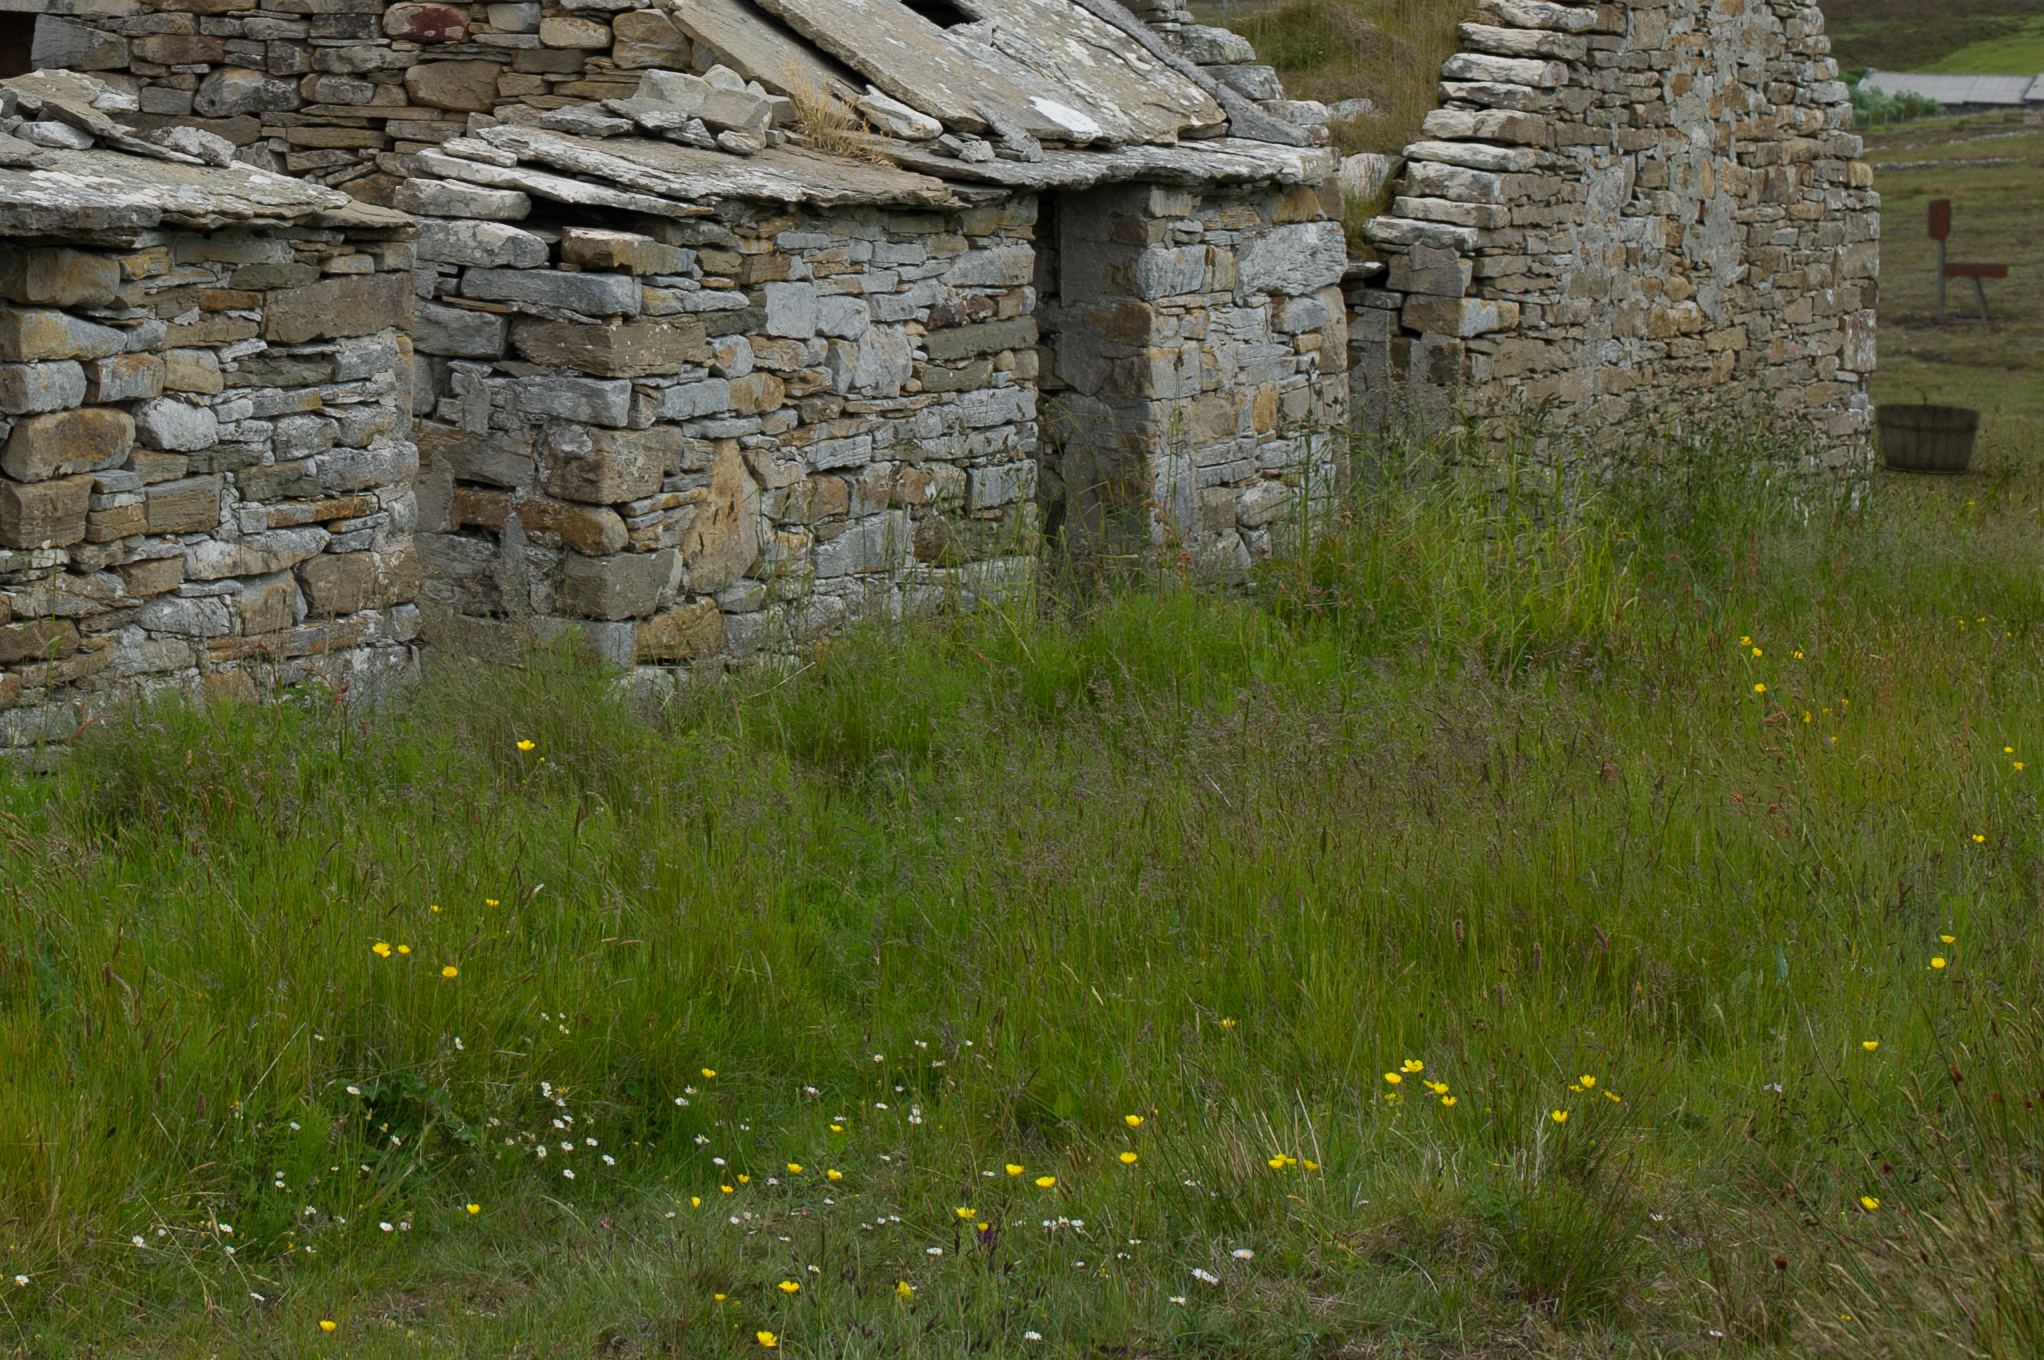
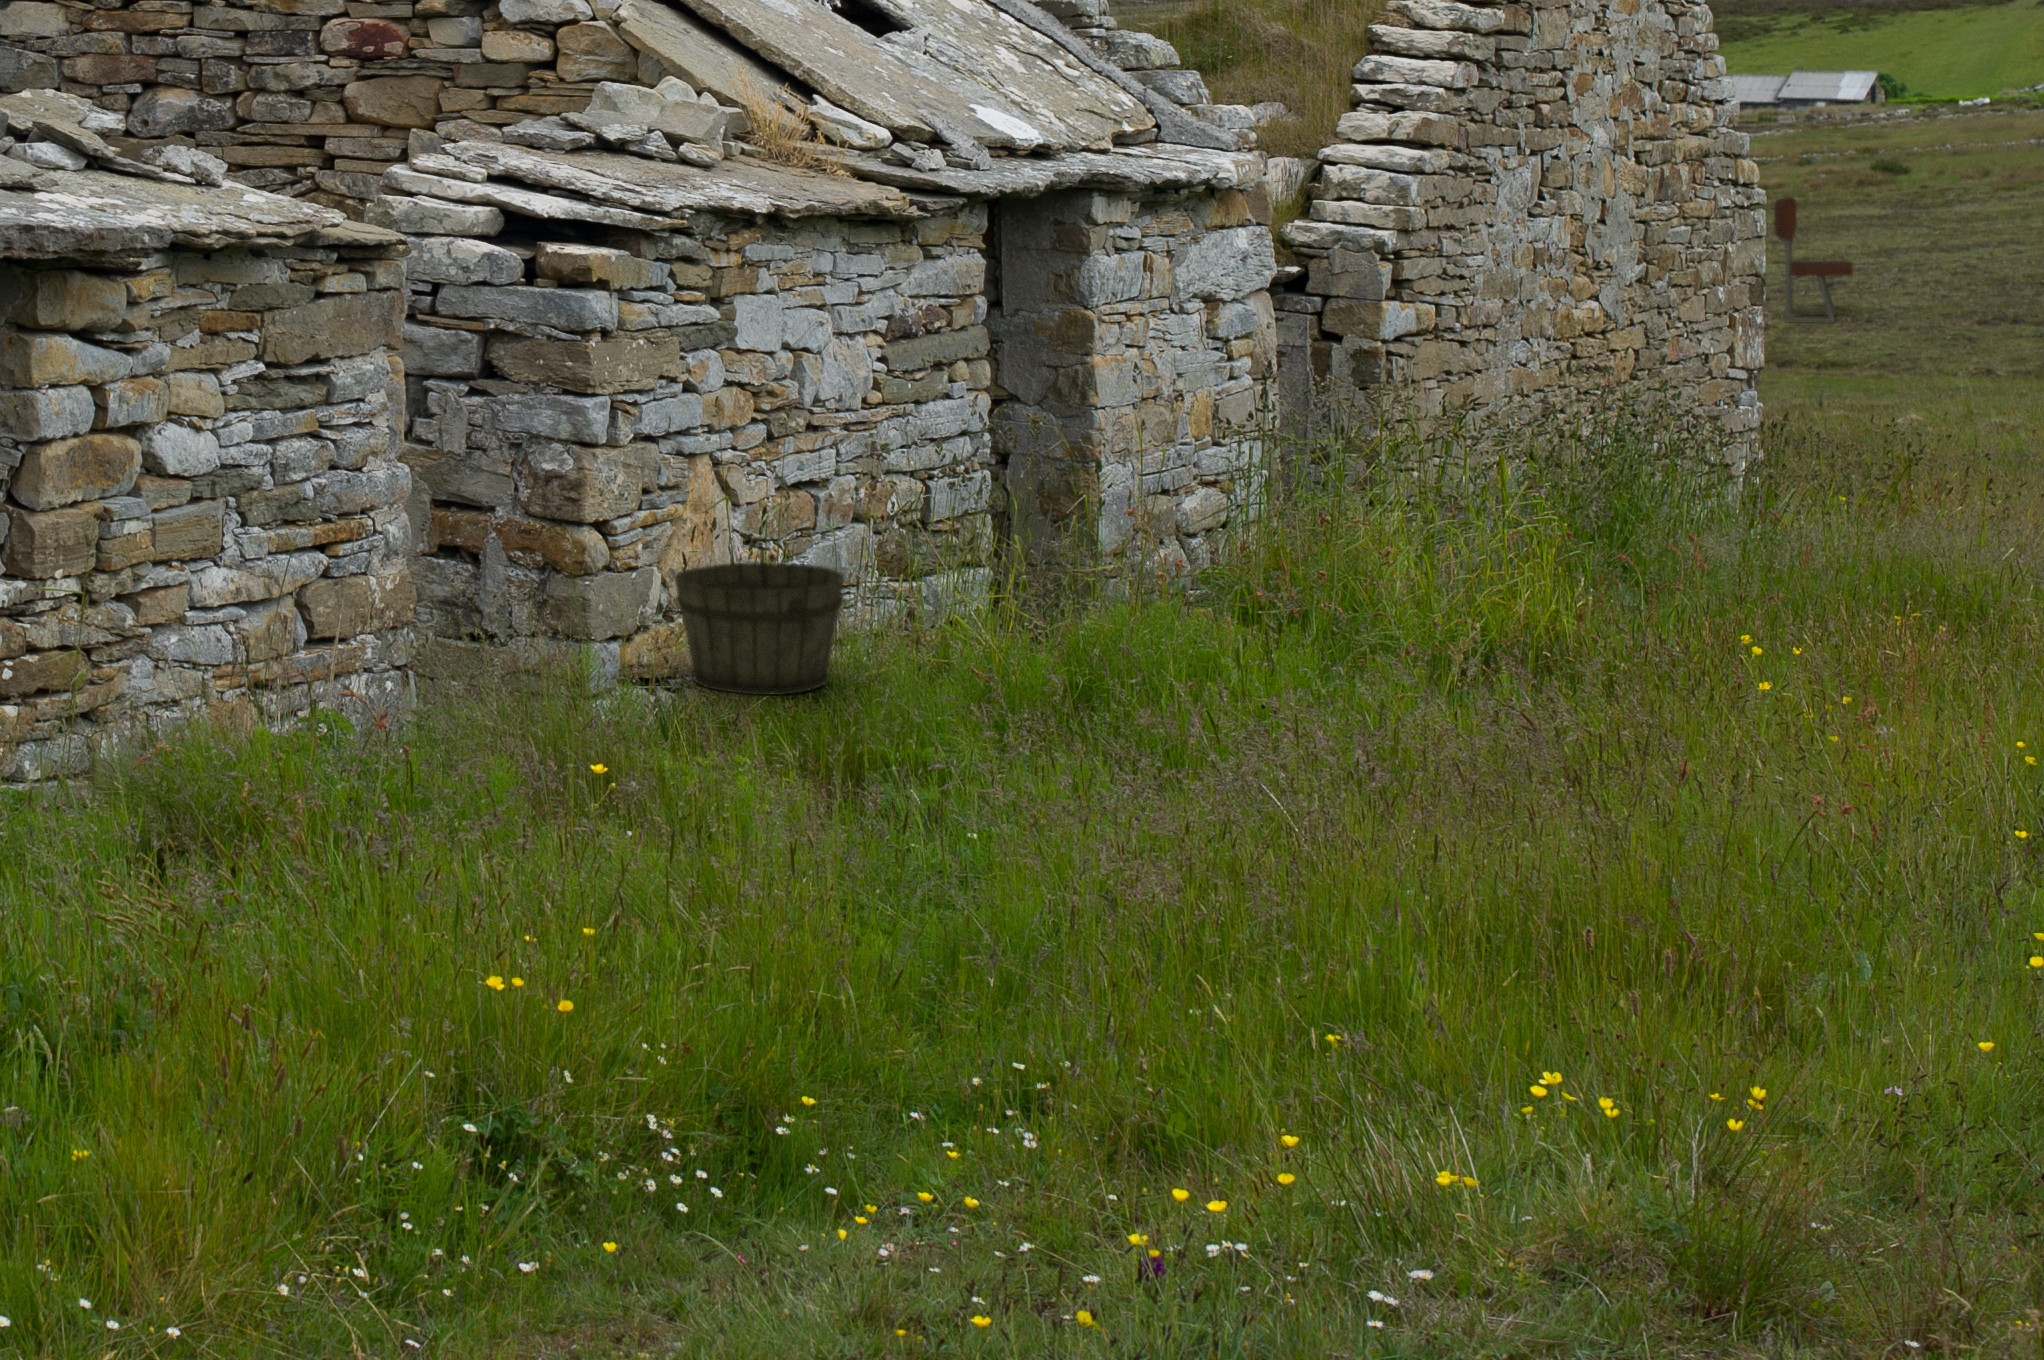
wooden bucket: present [1875,392,1980,474] -> present [675,536,844,695]

